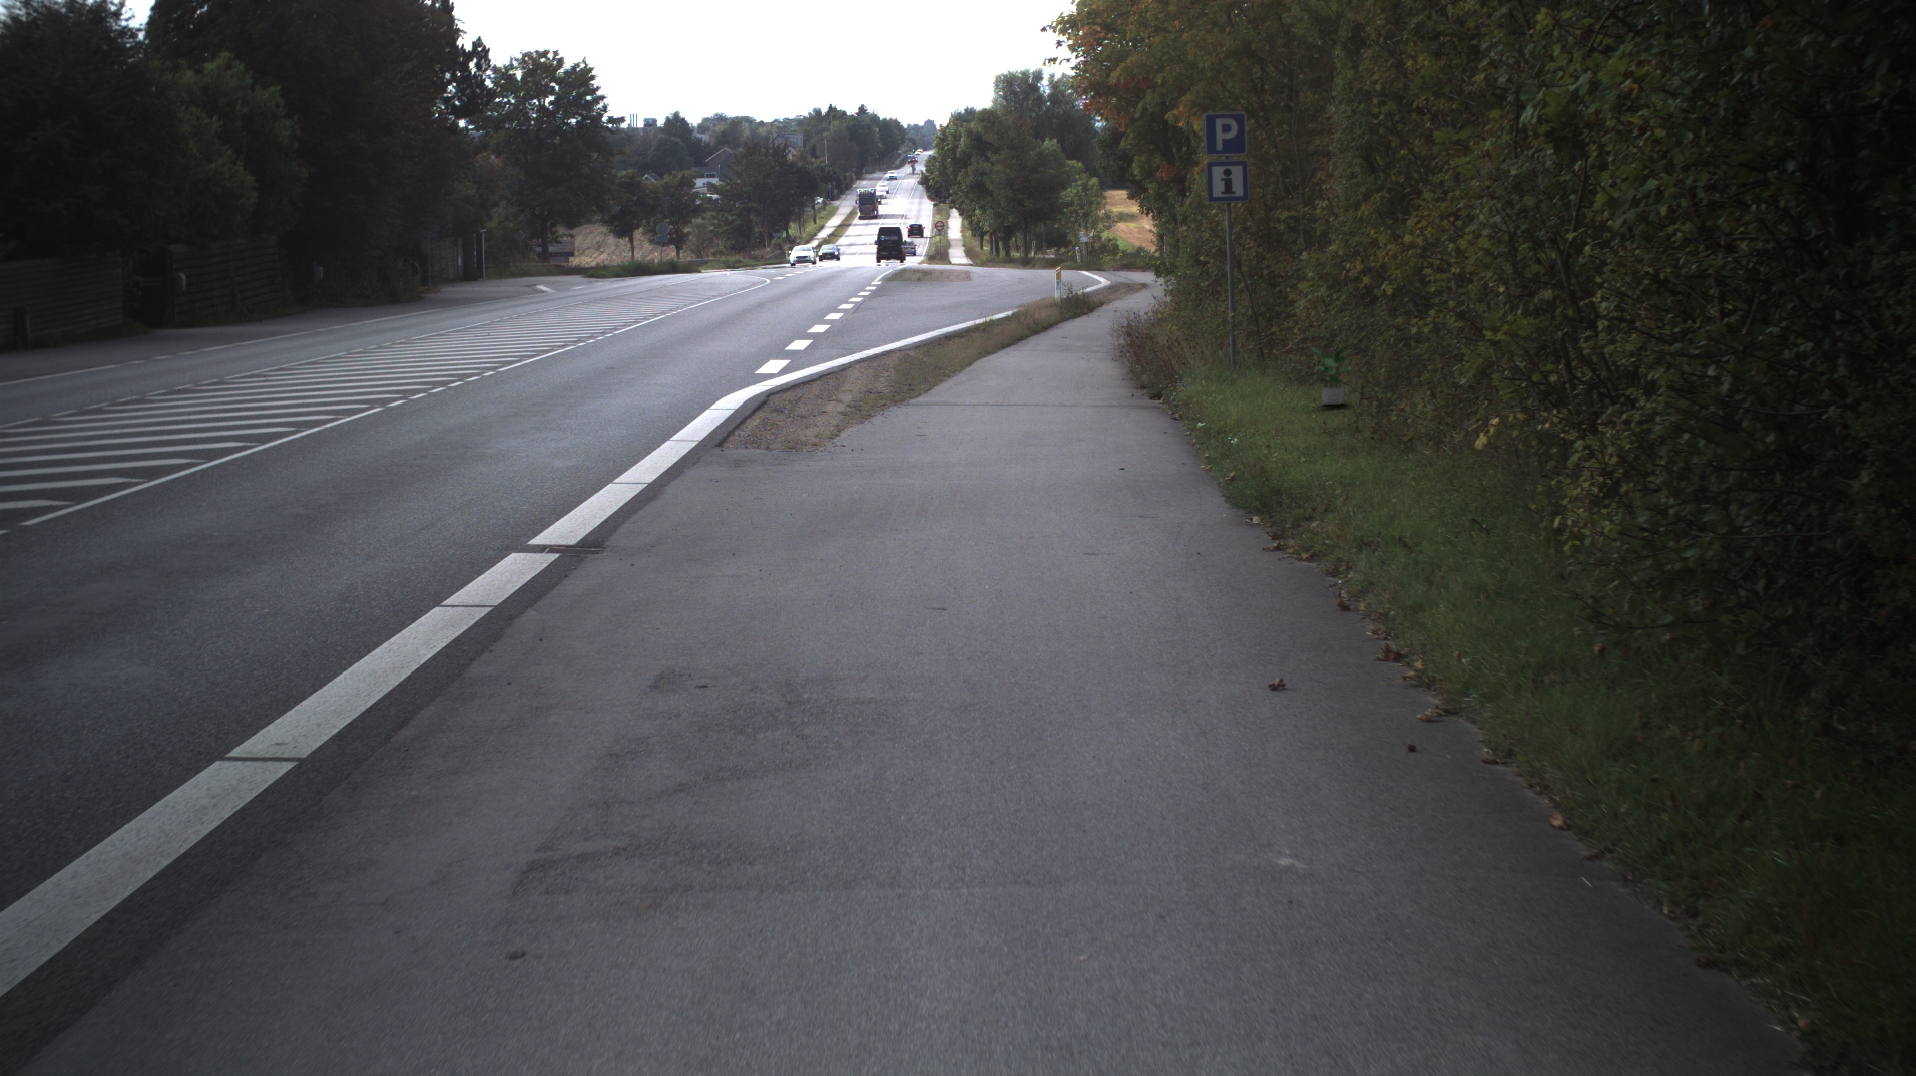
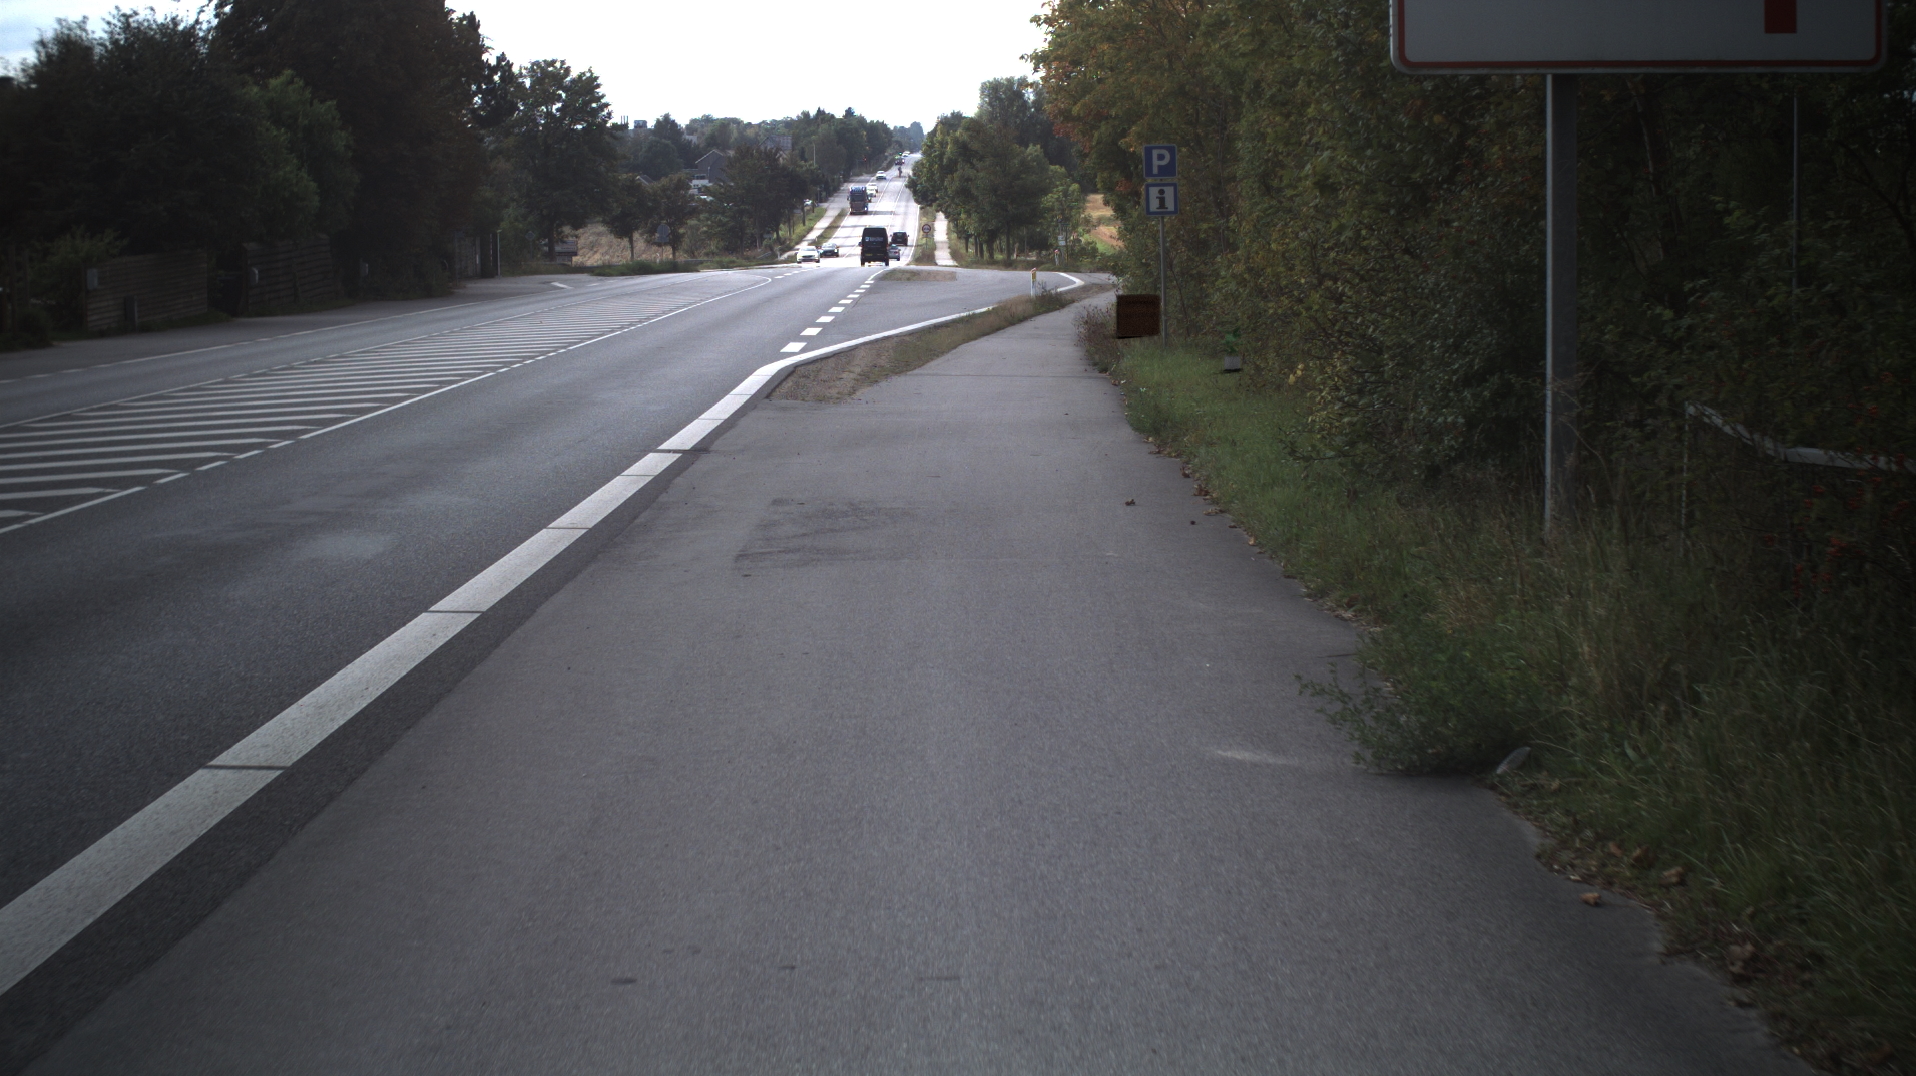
wooden crate: none [1165,300,1221,354] -> present [1116,294,1161,337]

